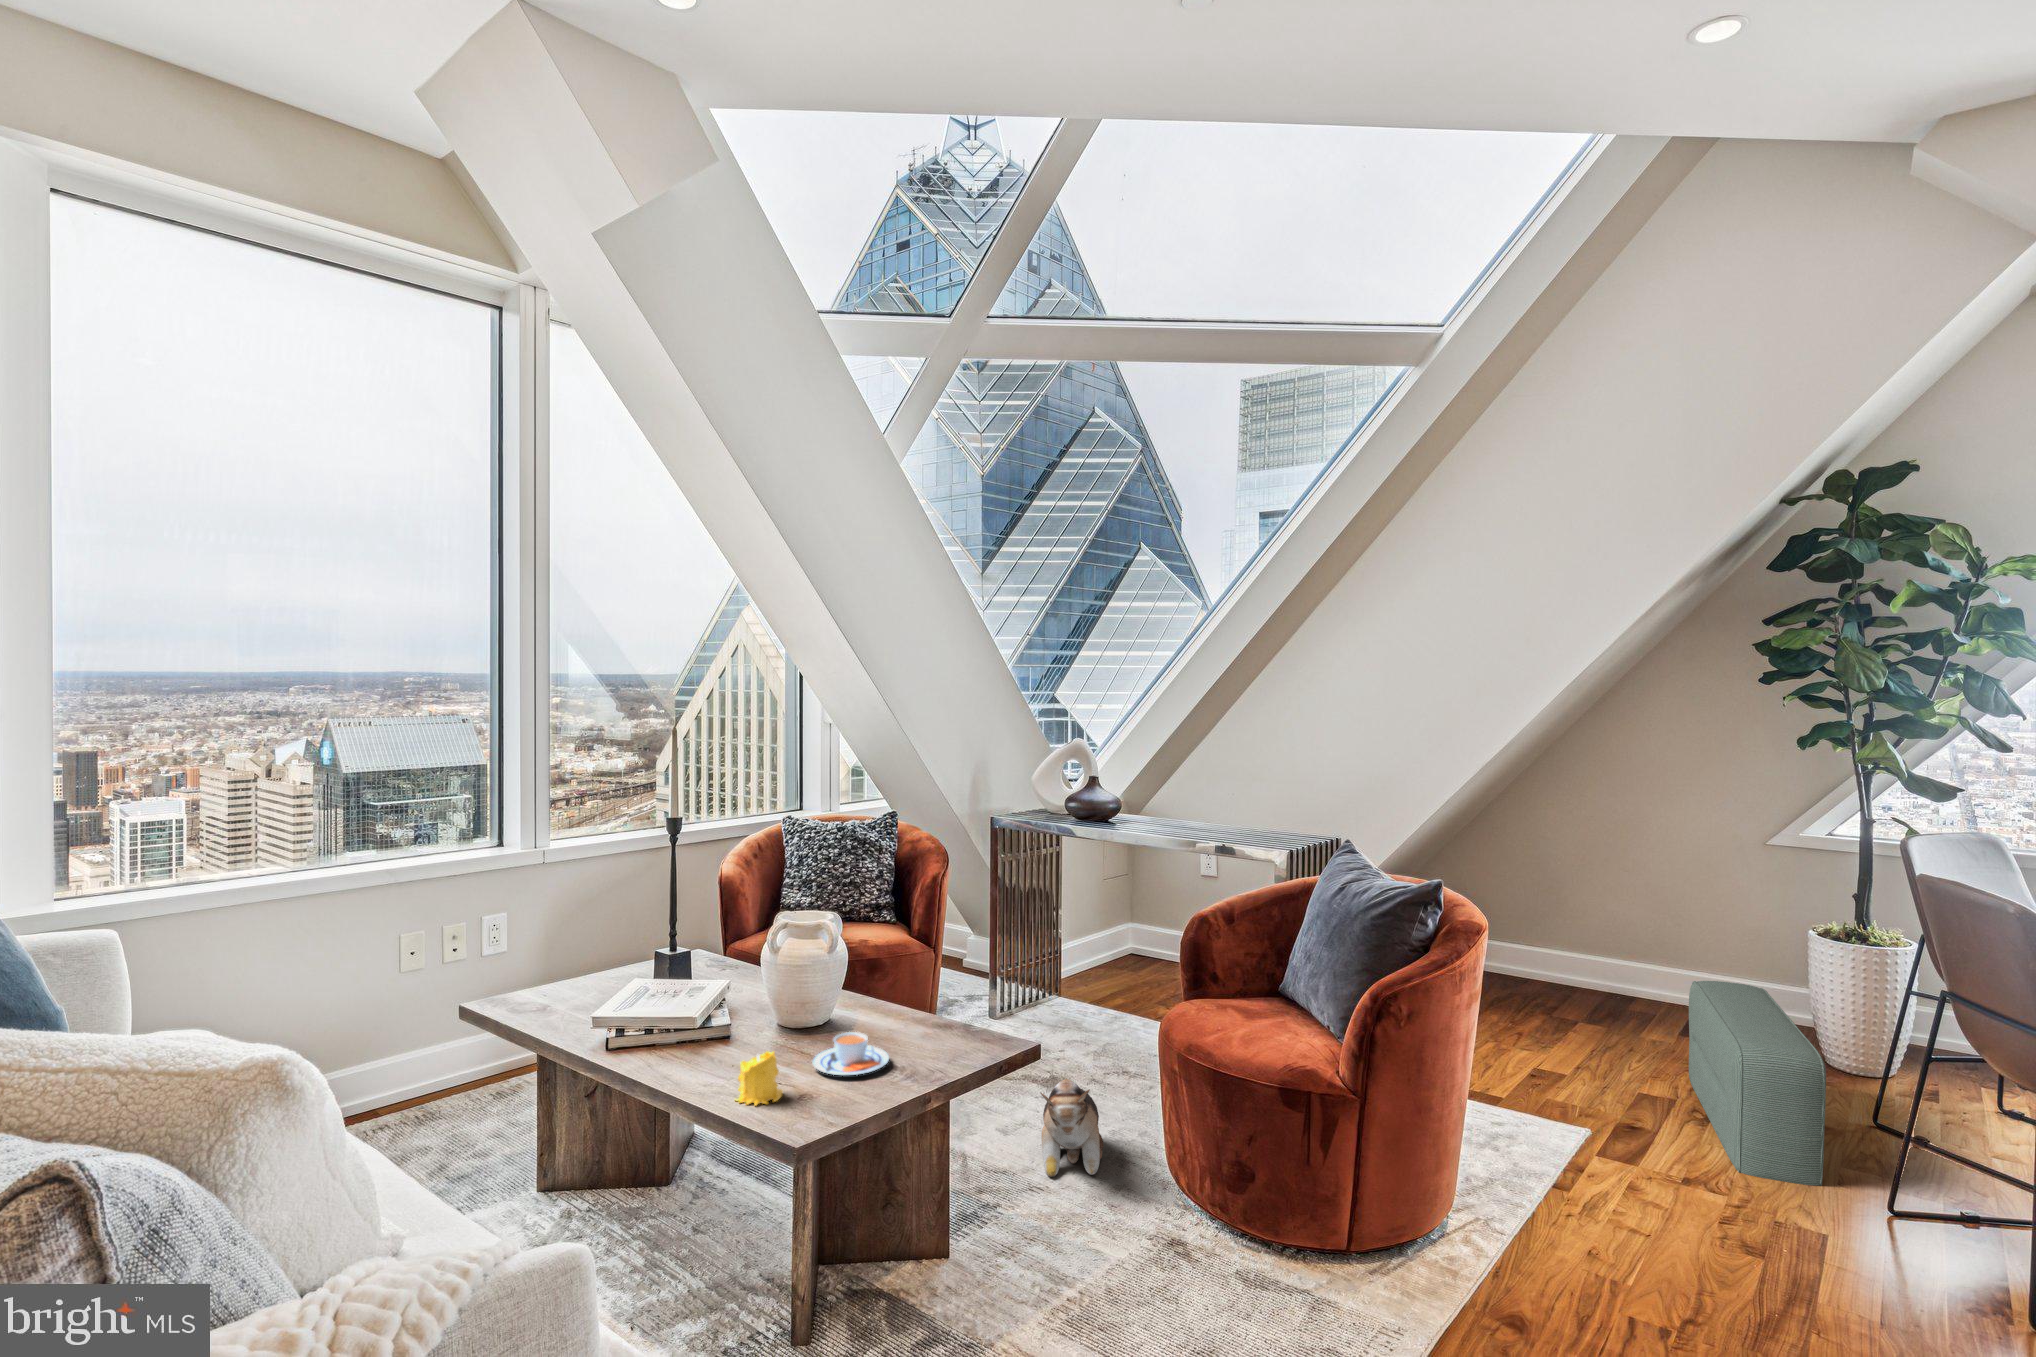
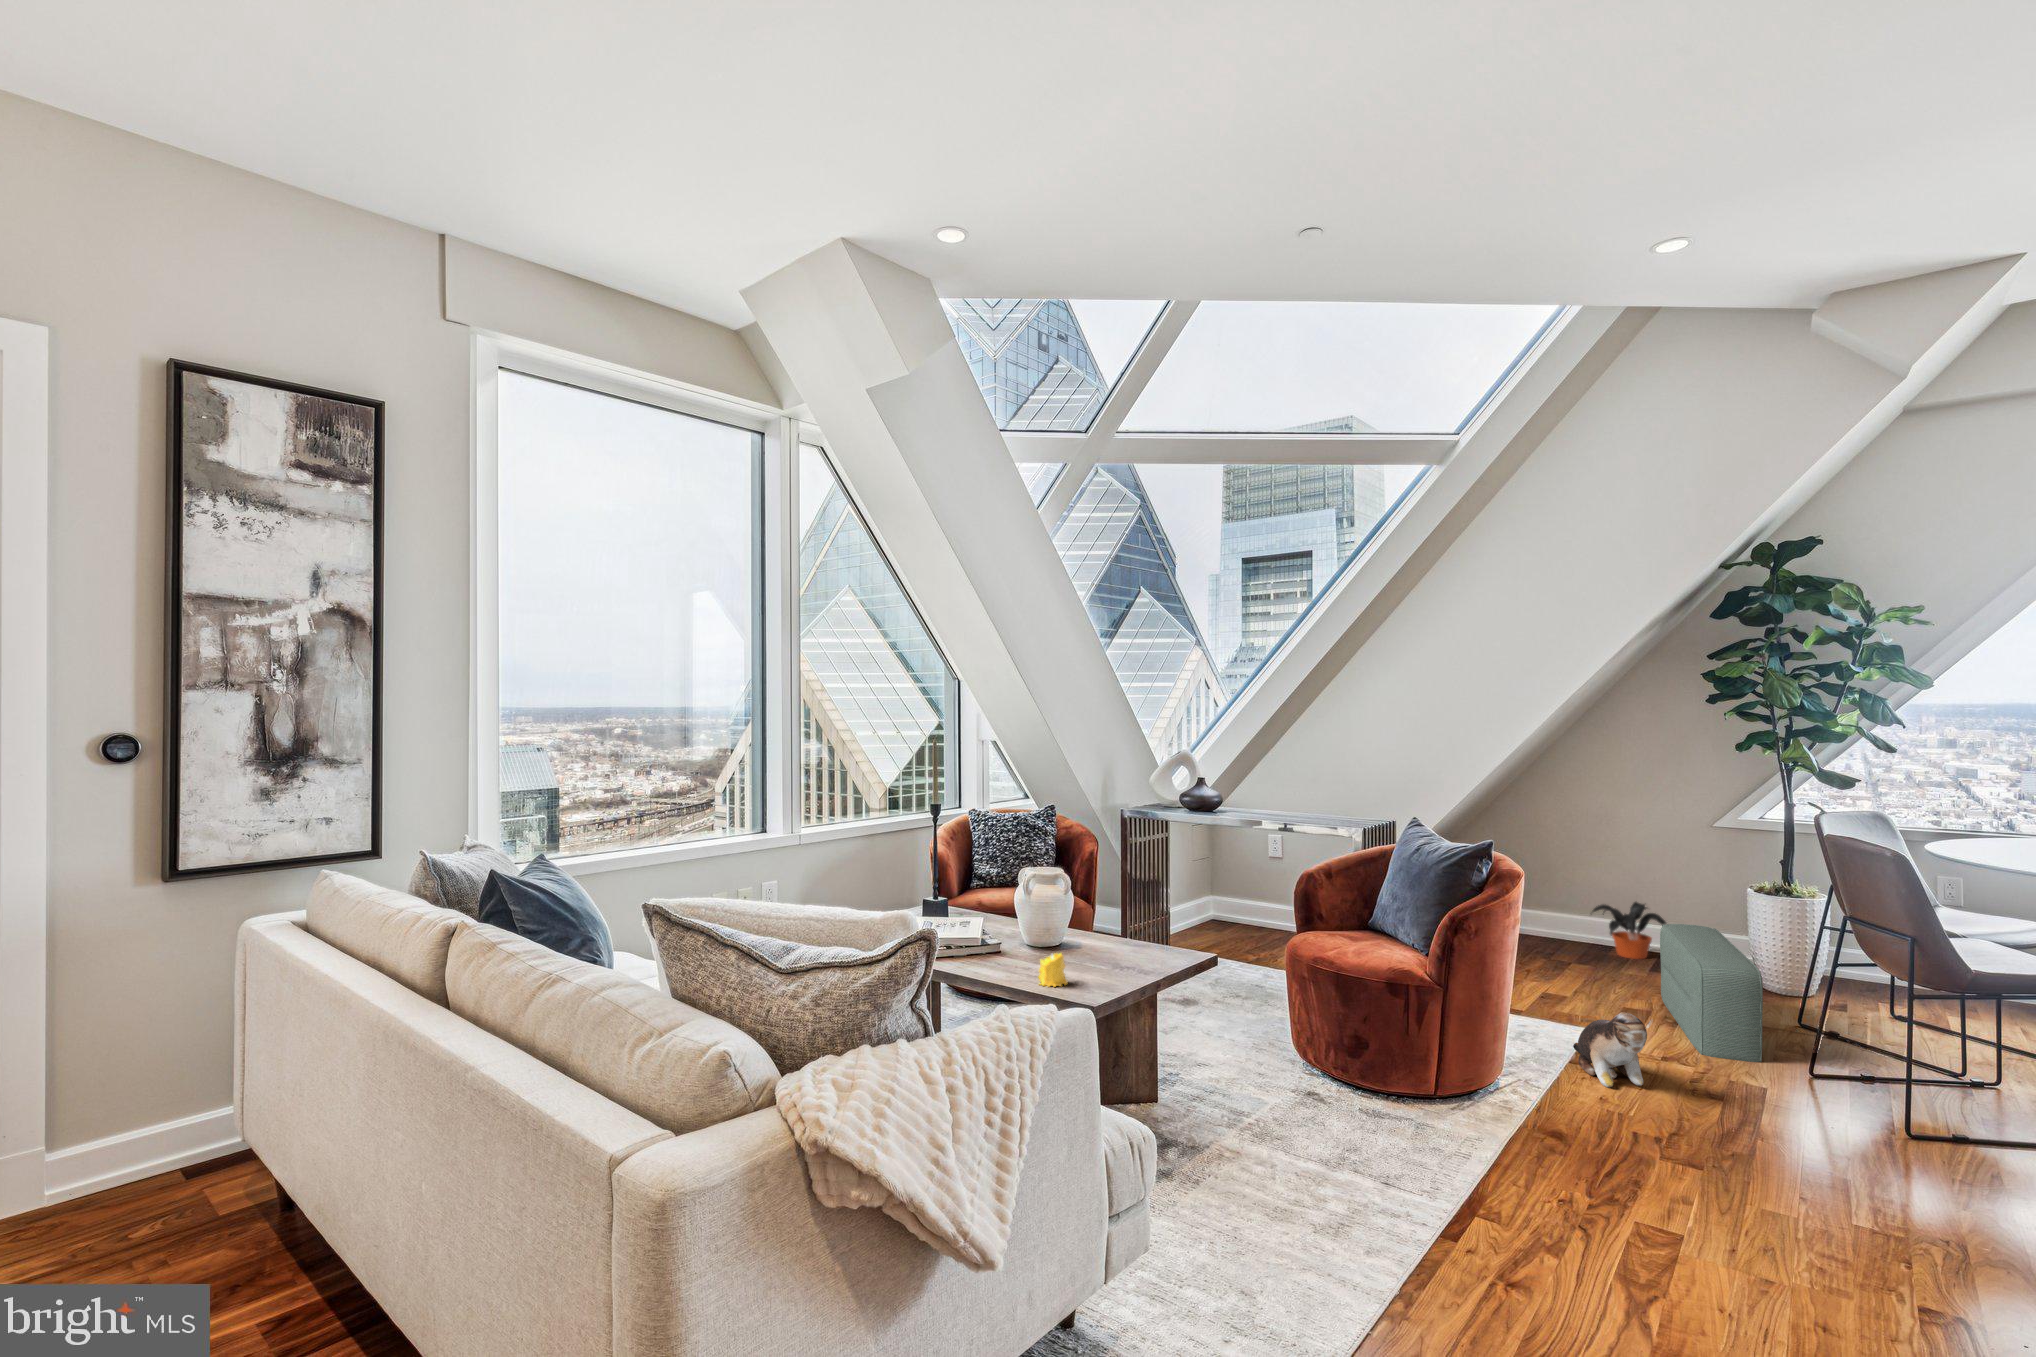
potted plant: none [1604,940,1703,1016] -> present [1593,902,1666,959]
teacup: present [812,1032,889,1075] -> none [1075,945,1126,971]
plush toy: present [1041,1078,1104,1177] -> present [1573,1012,1653,1087]

